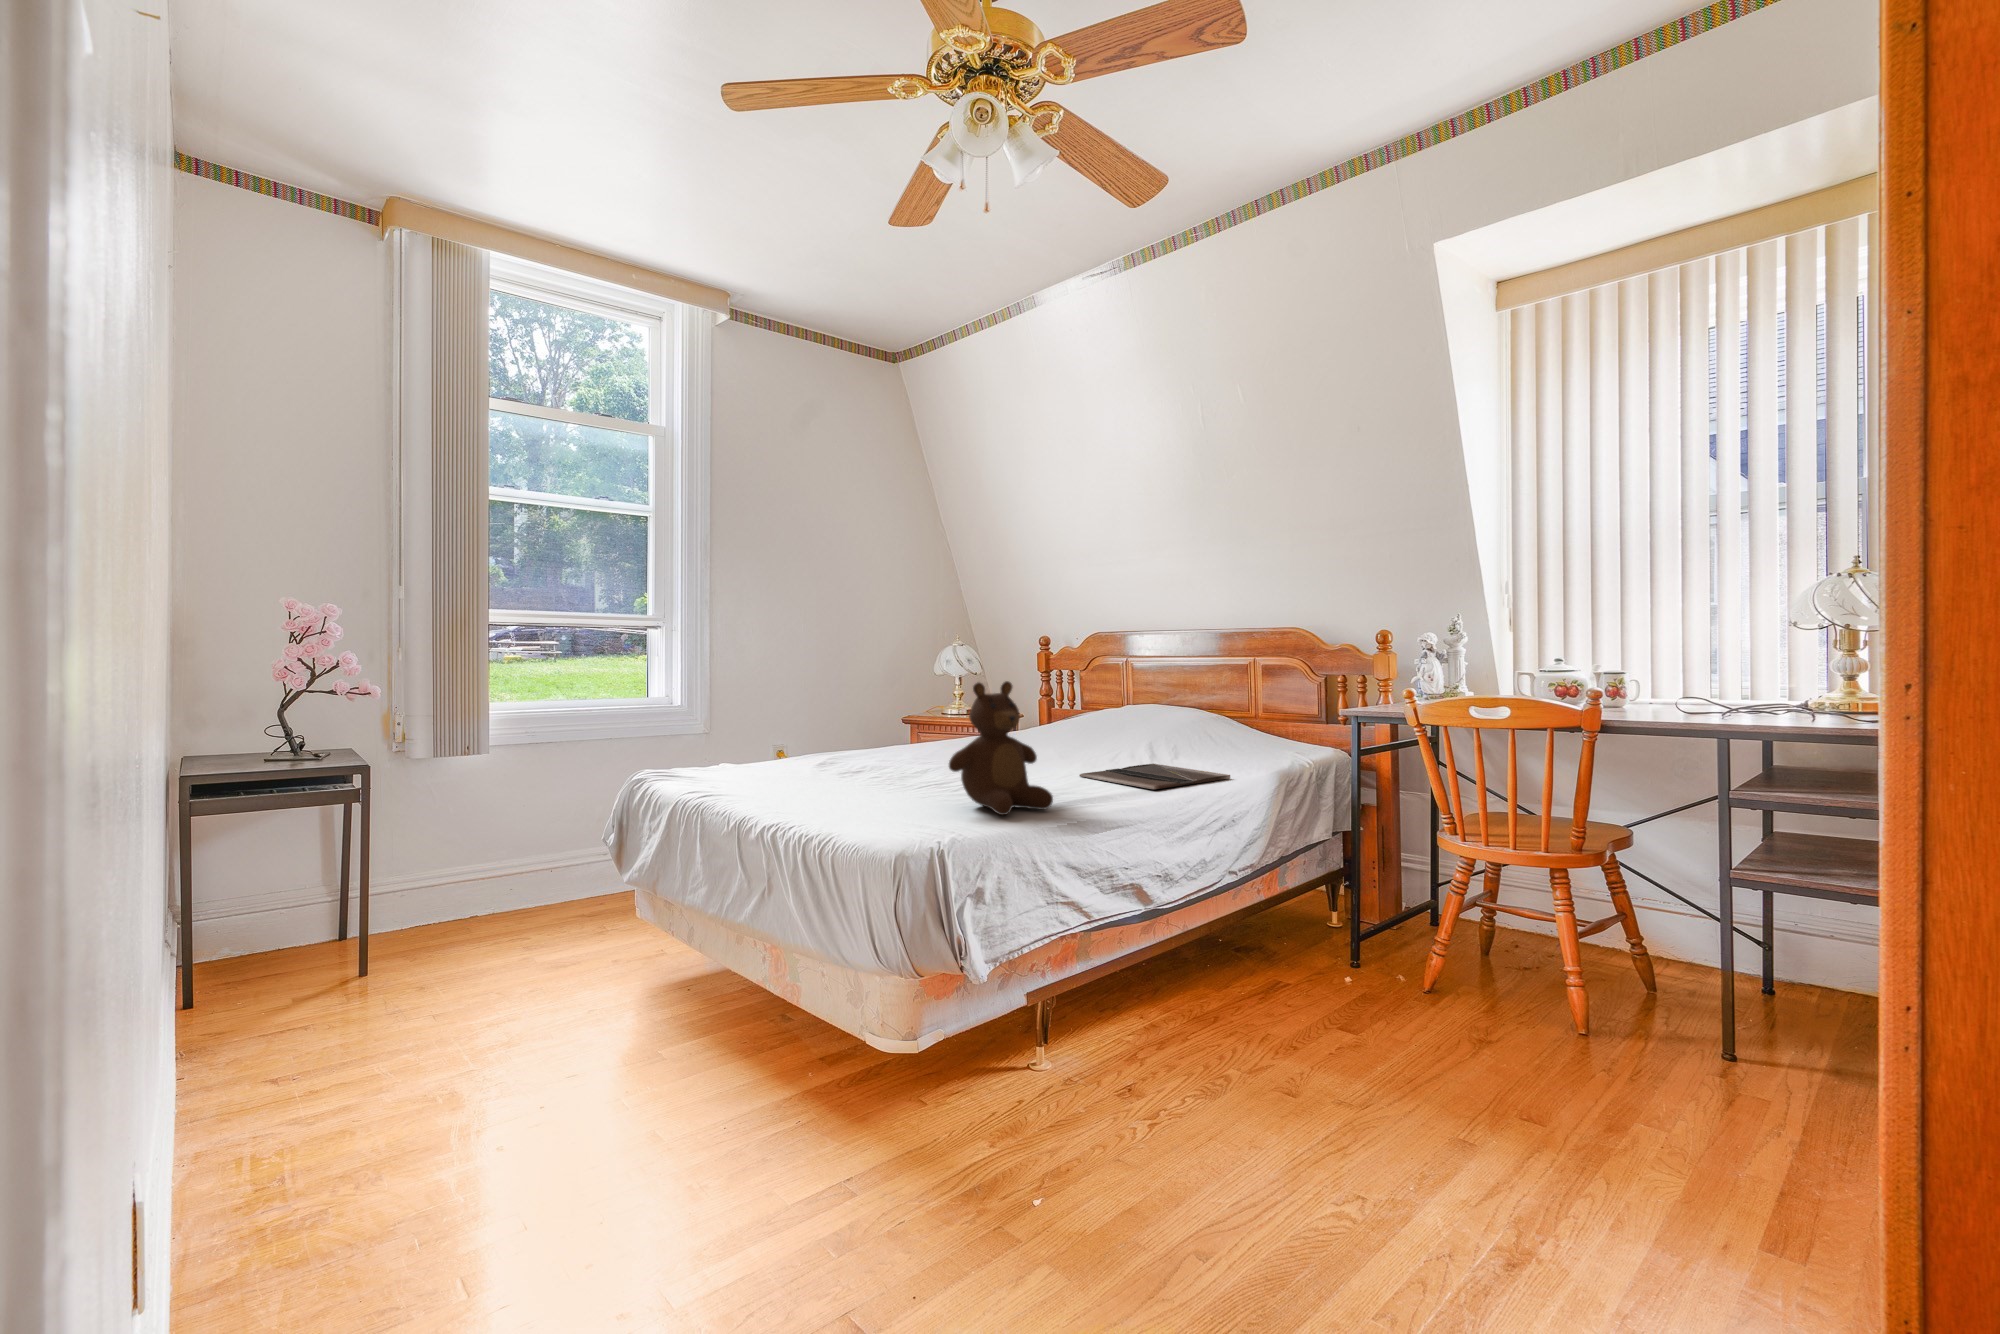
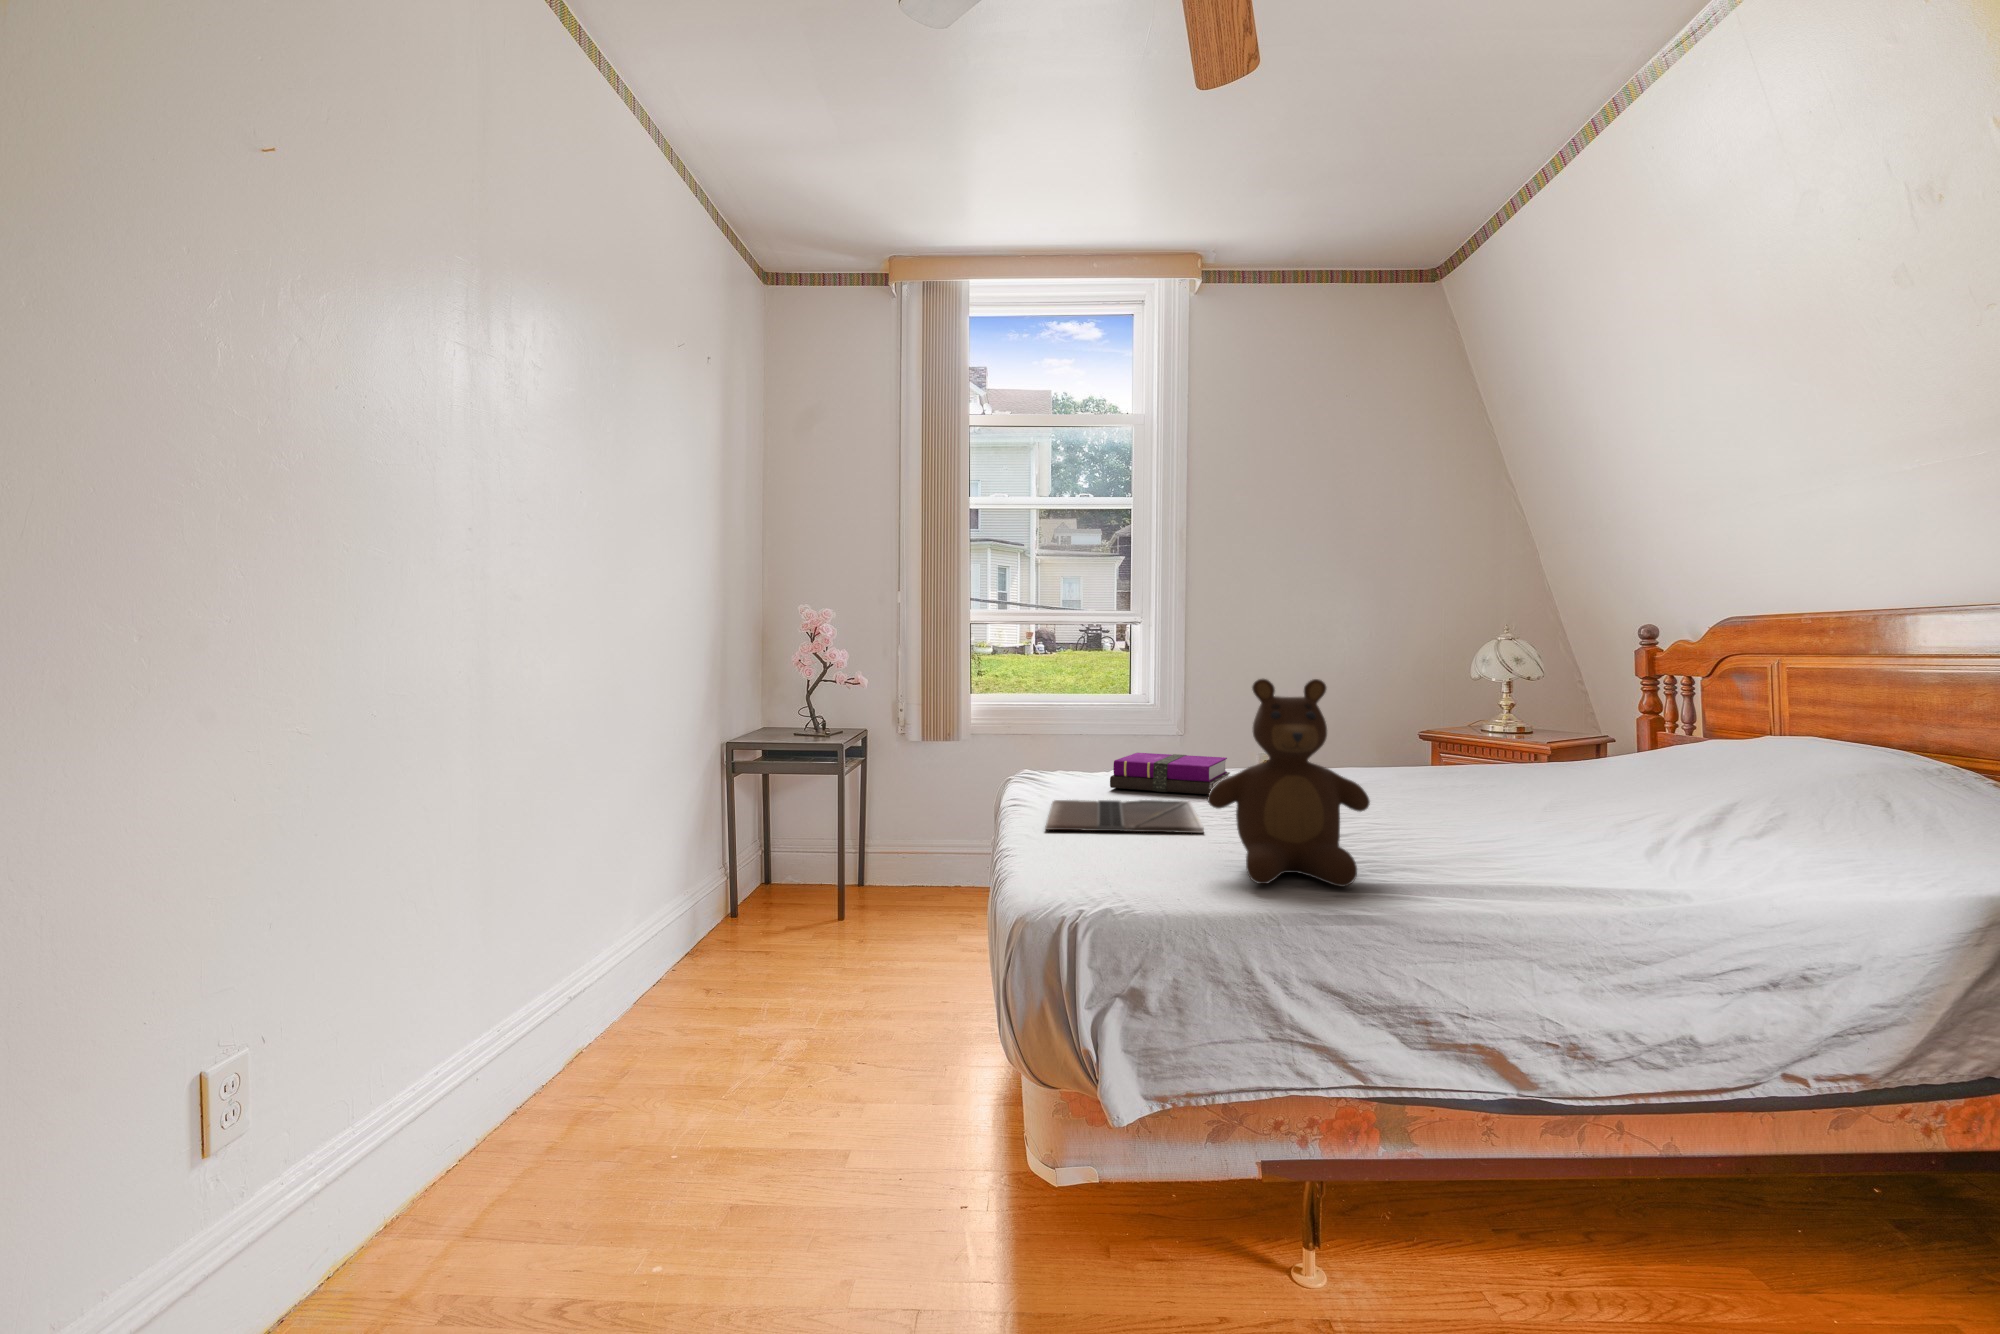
notebook: none [768,745,854,777] -> present [1110,753,1230,794]
laptop: present [1079,764,1230,790] -> present [1045,800,1204,833]

